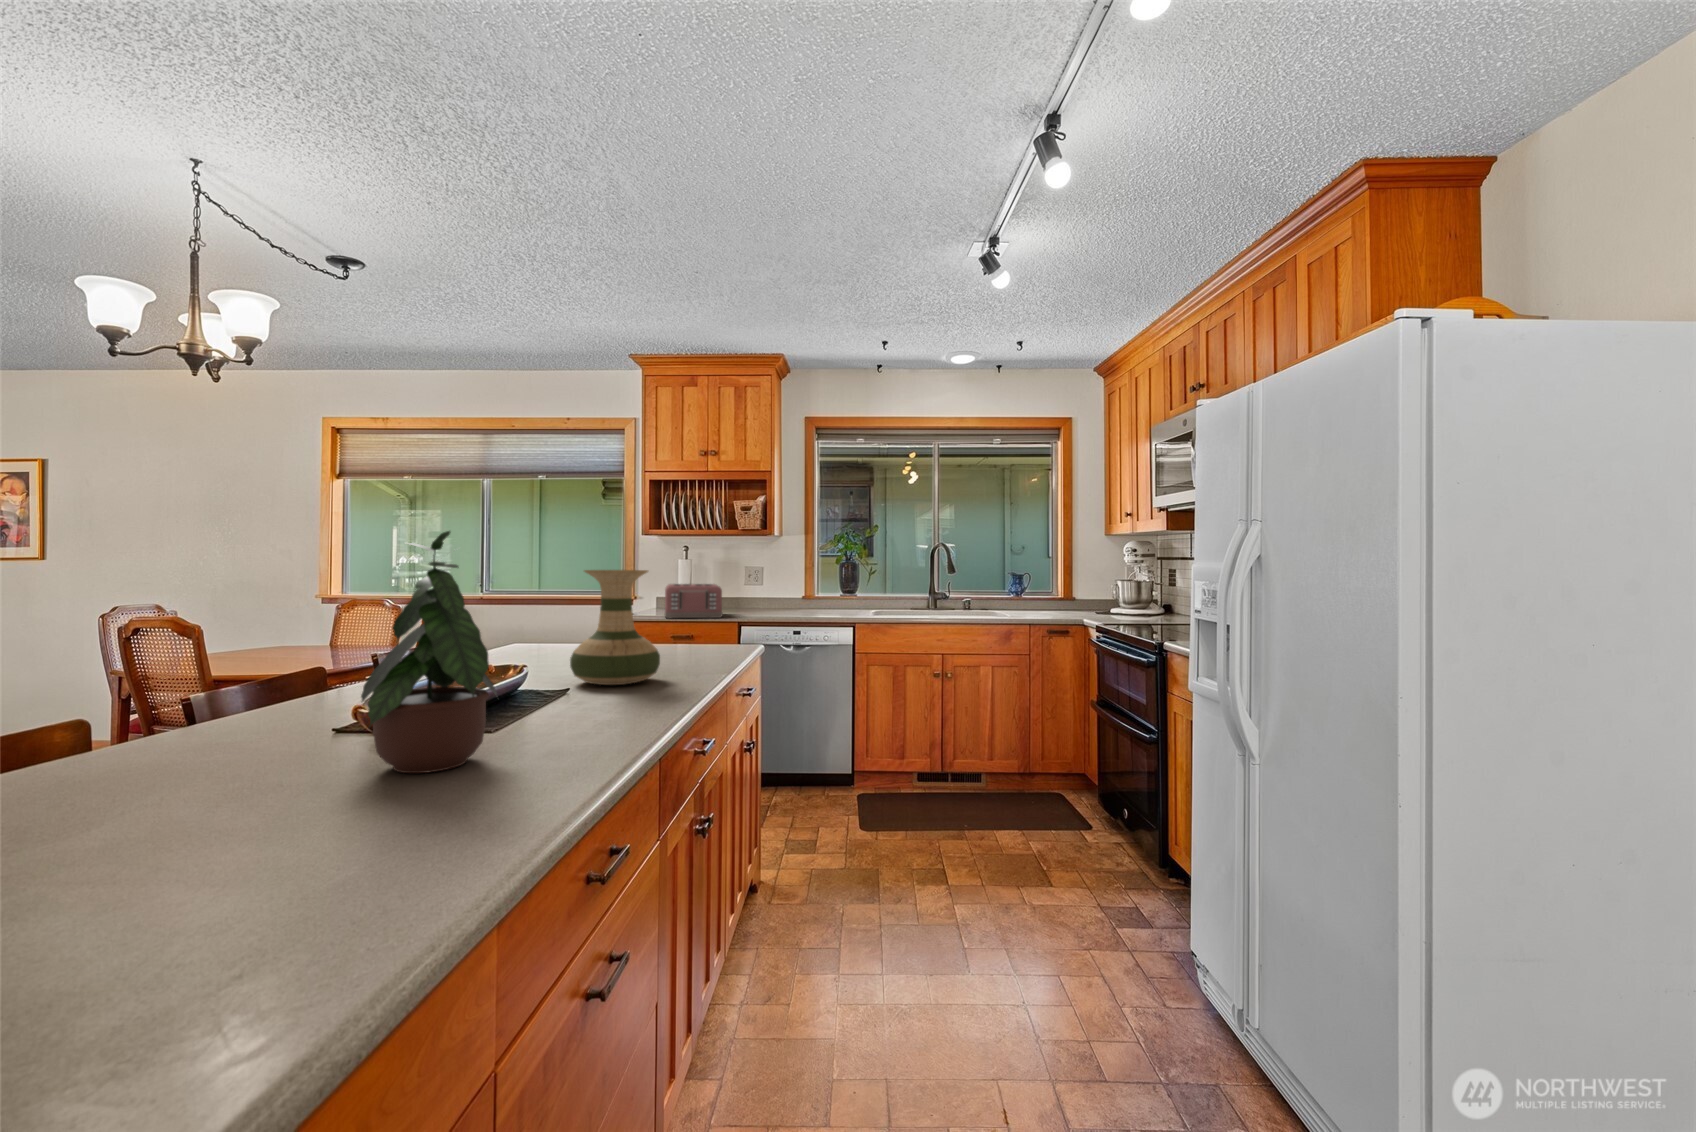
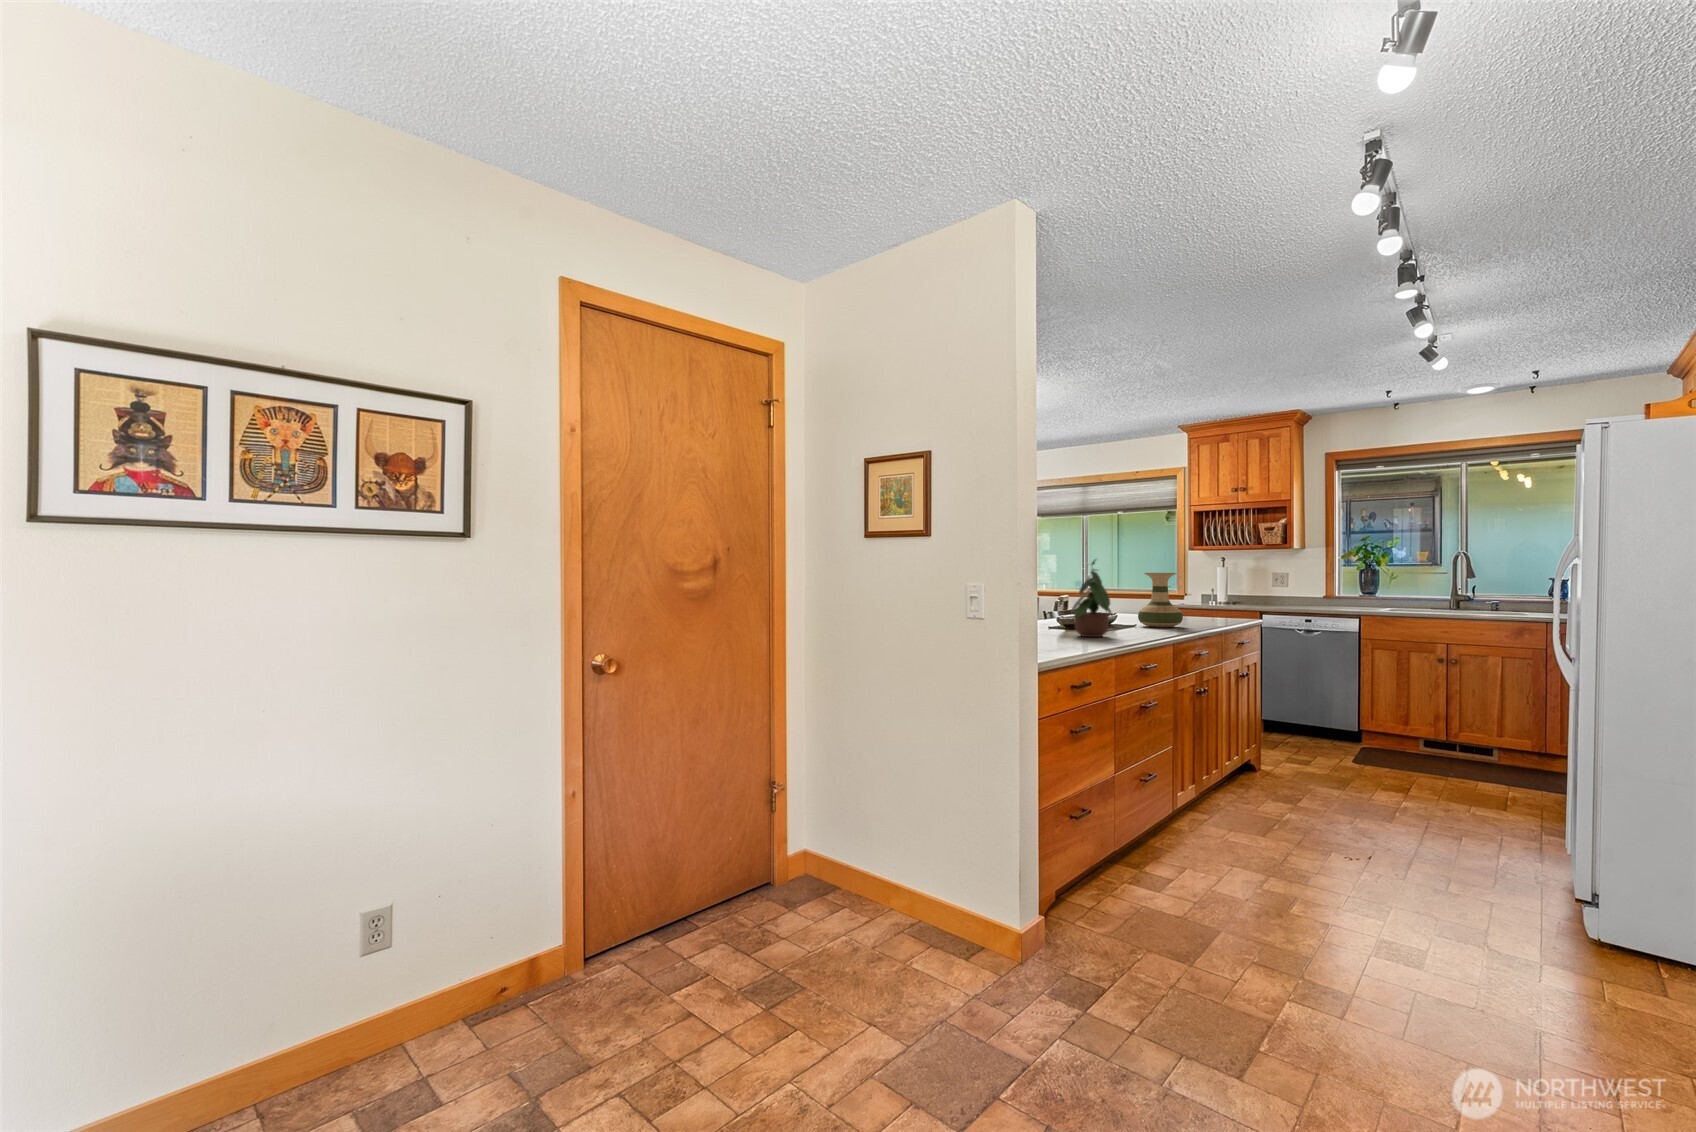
toaster: present [665,584,723,618] -> none [1204,585,1249,609]

